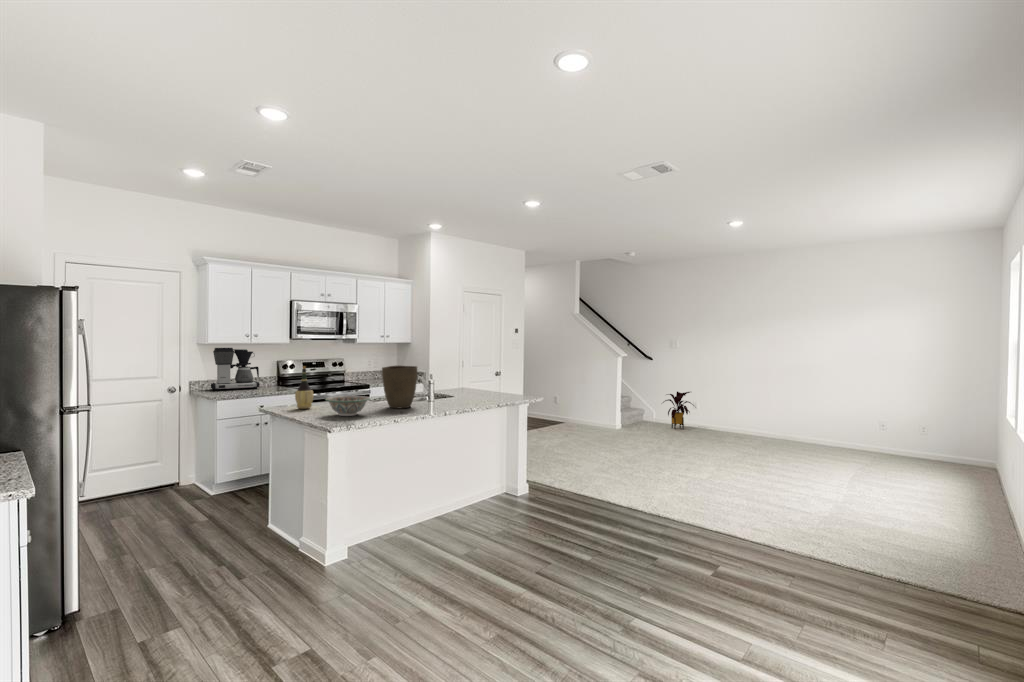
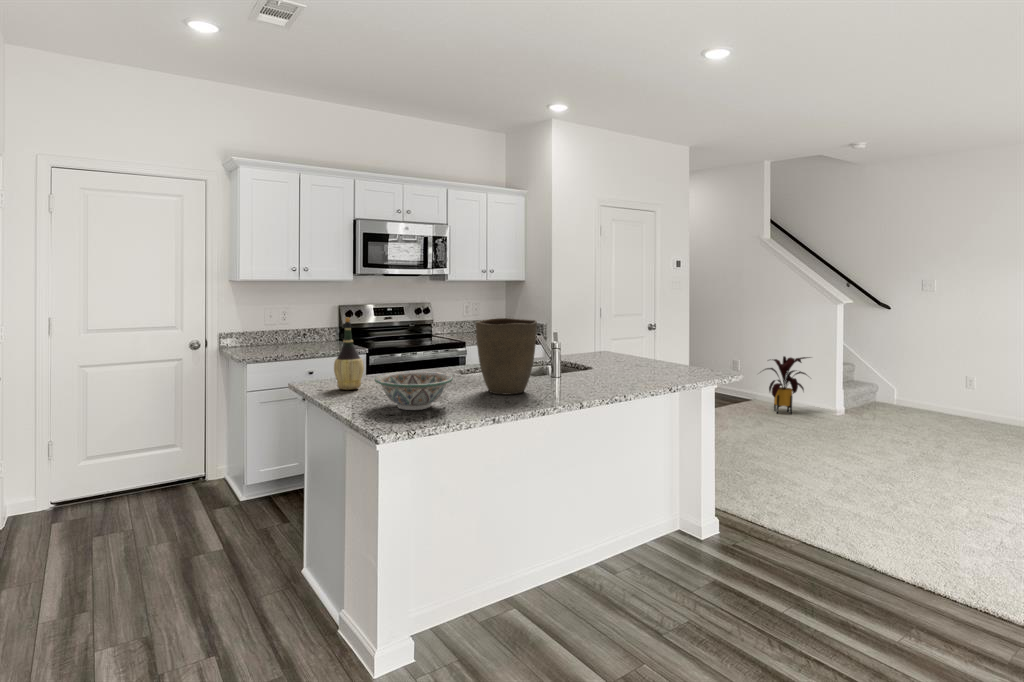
coffee maker: present [211,348,259,391] -> none [247,287,310,348]
house plant: present [663,392,693,429] -> present [763,356,810,414]

